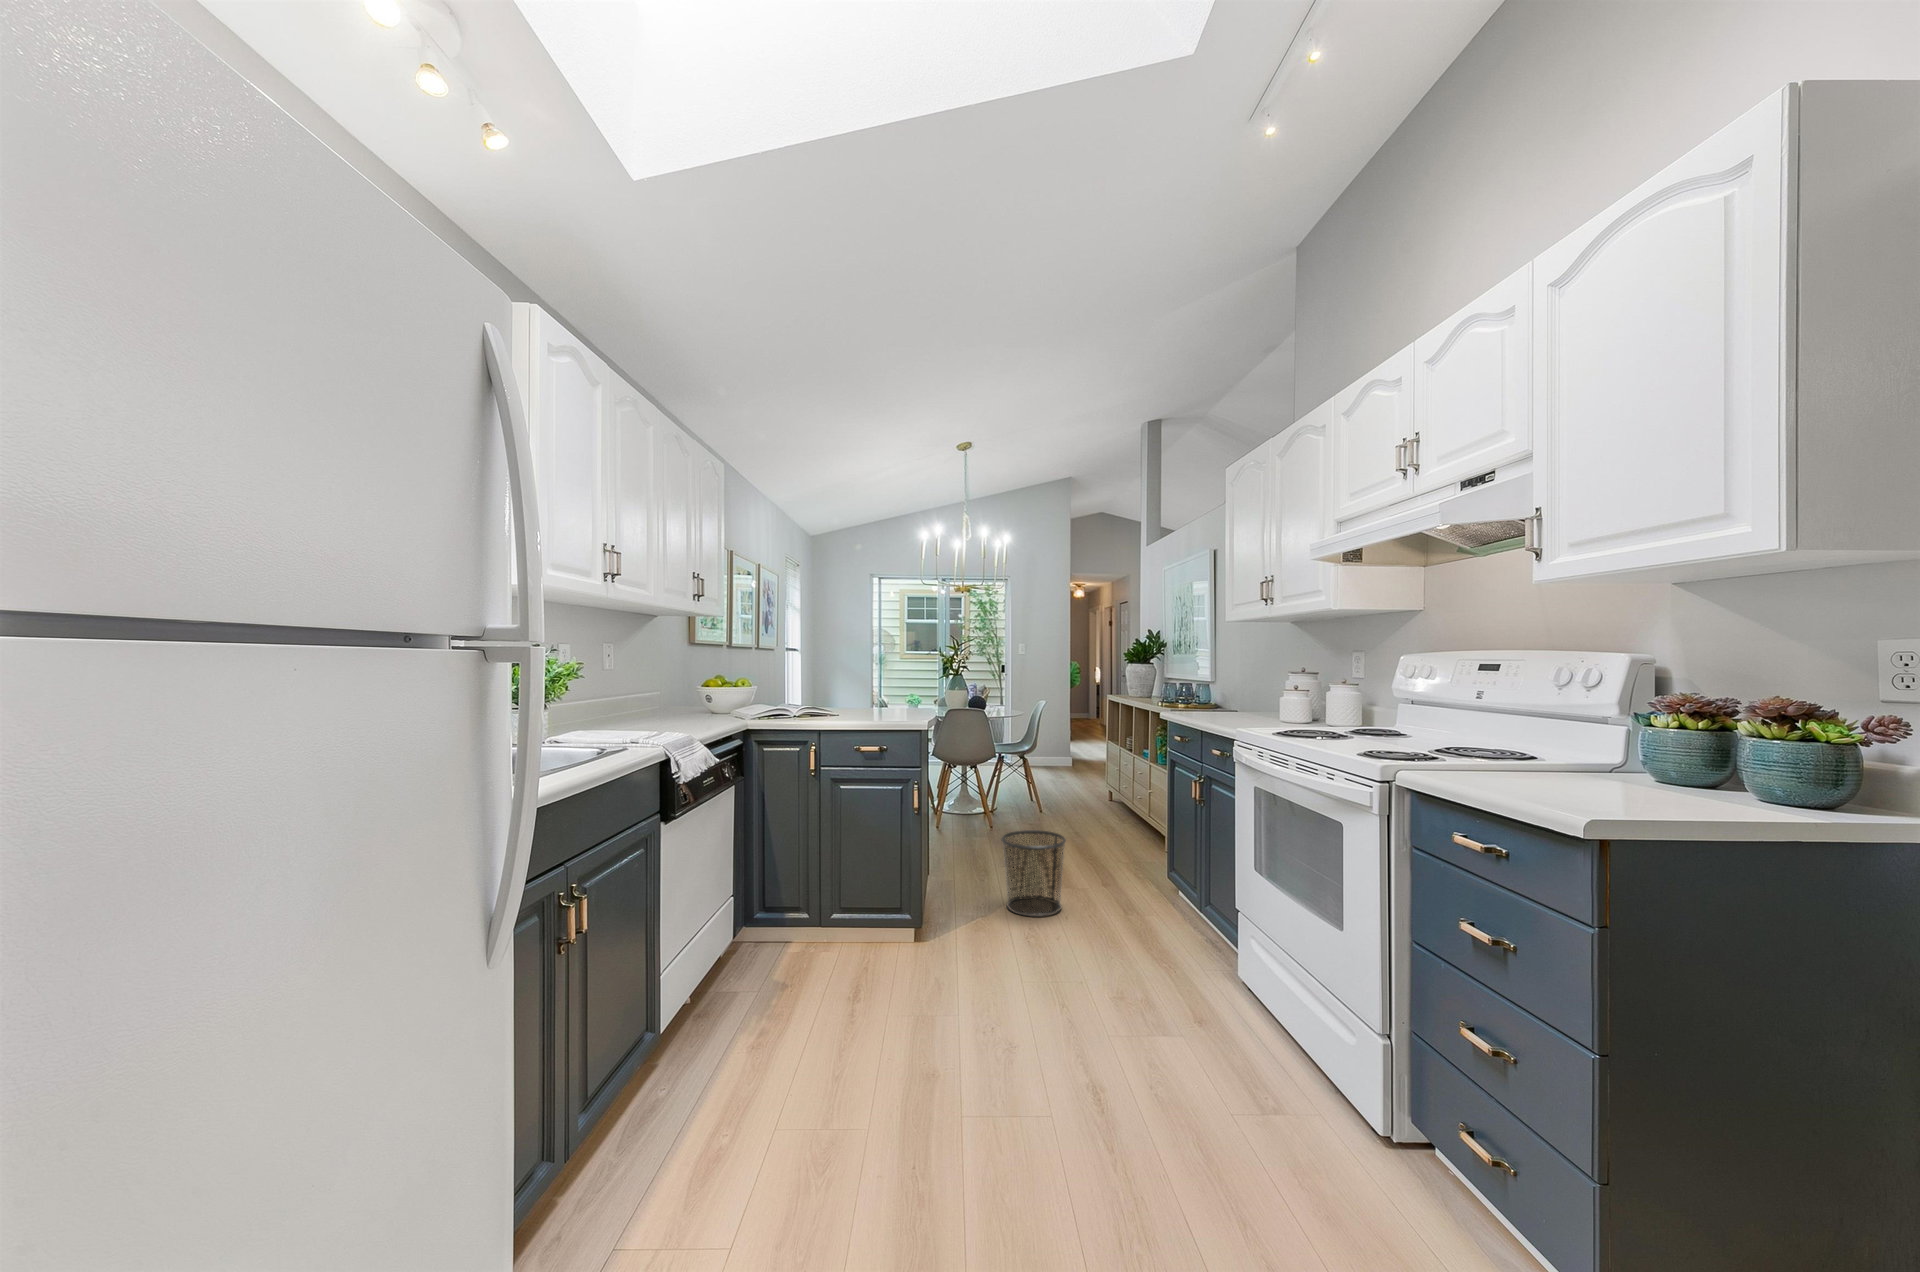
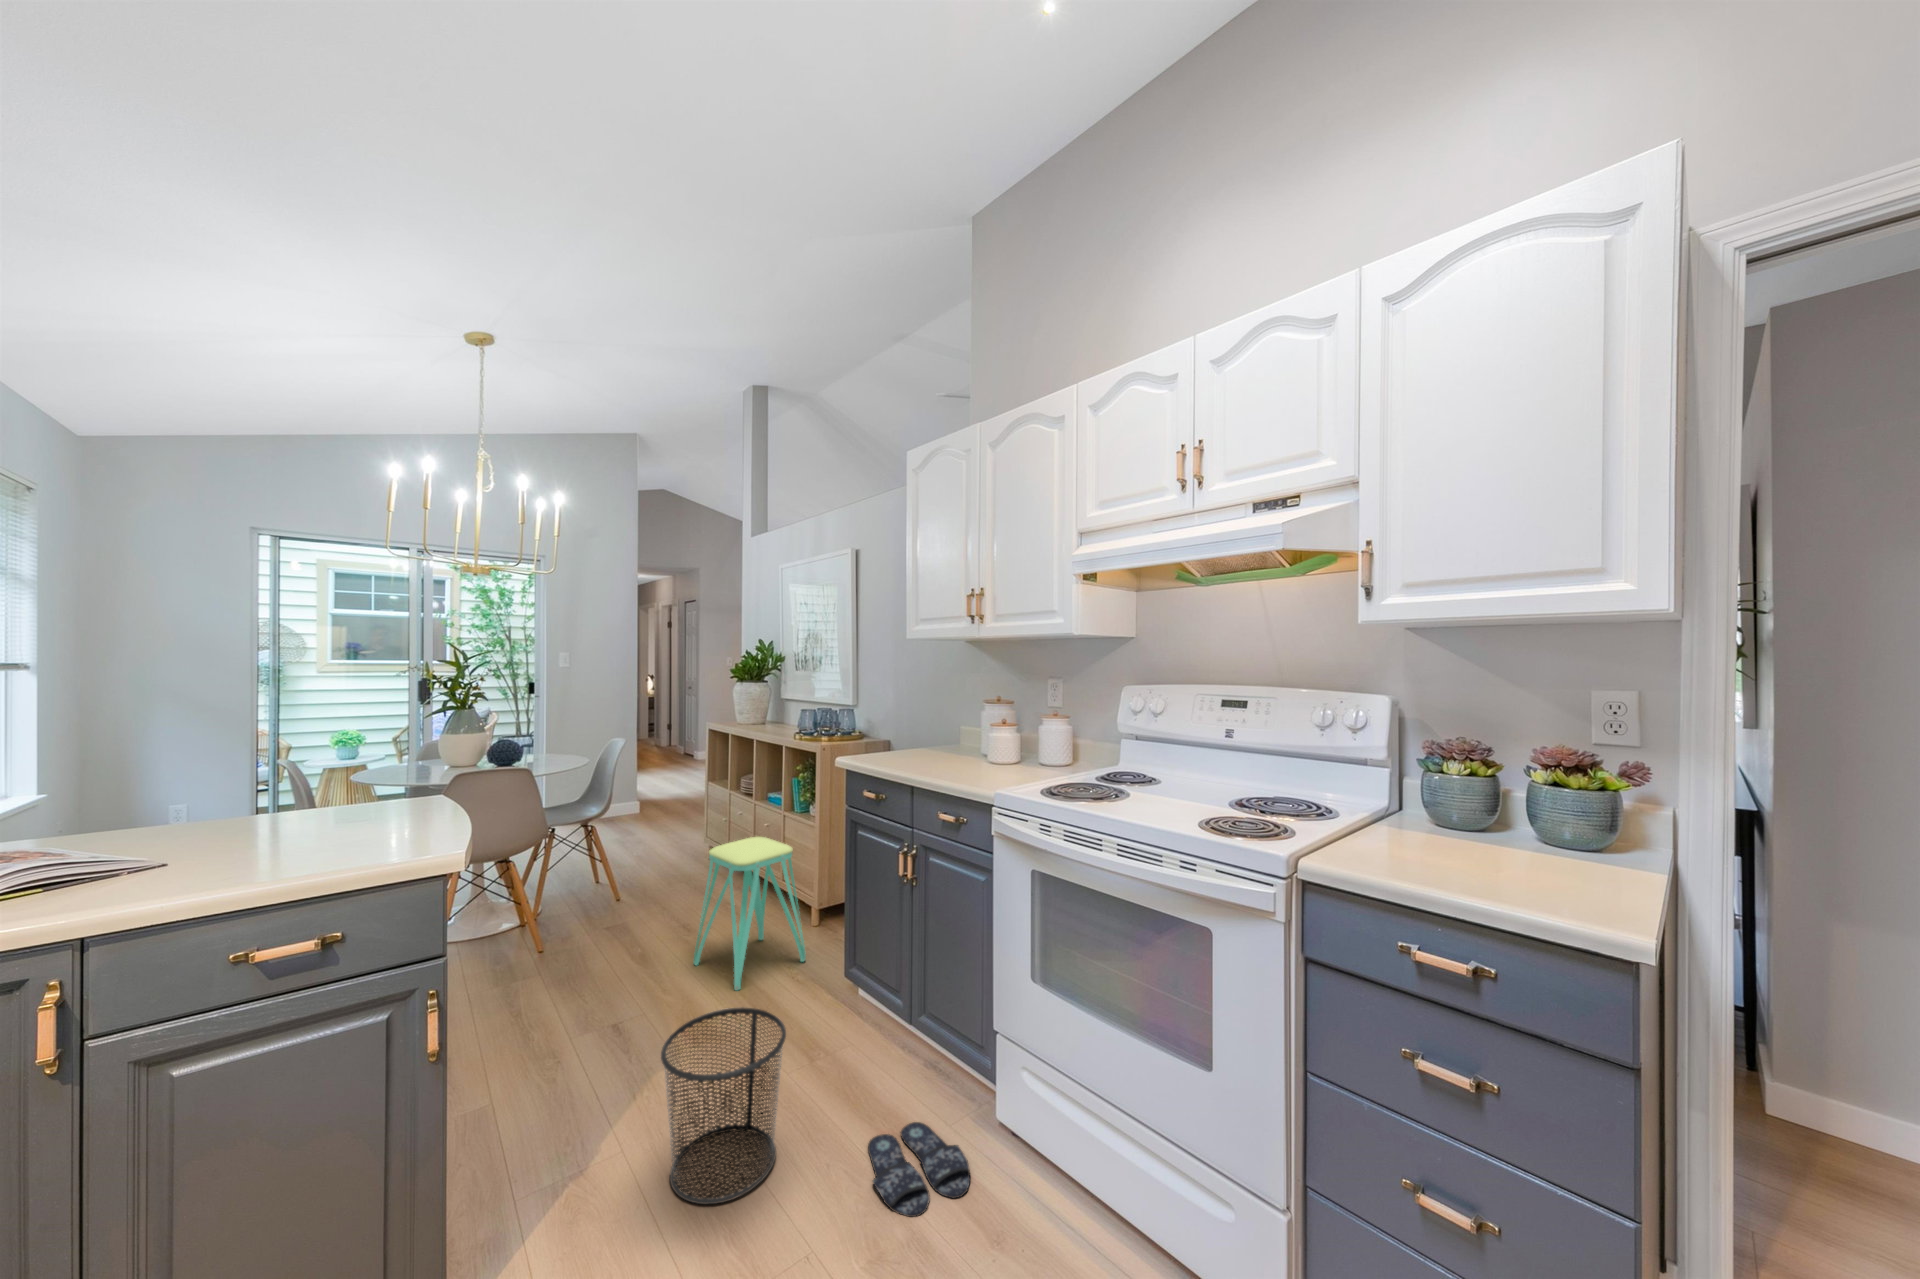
stool: none [1067,766,1138,859] -> present [694,837,806,990]
slippers: none [1100,920,1160,948] -> present [868,1122,970,1217]

